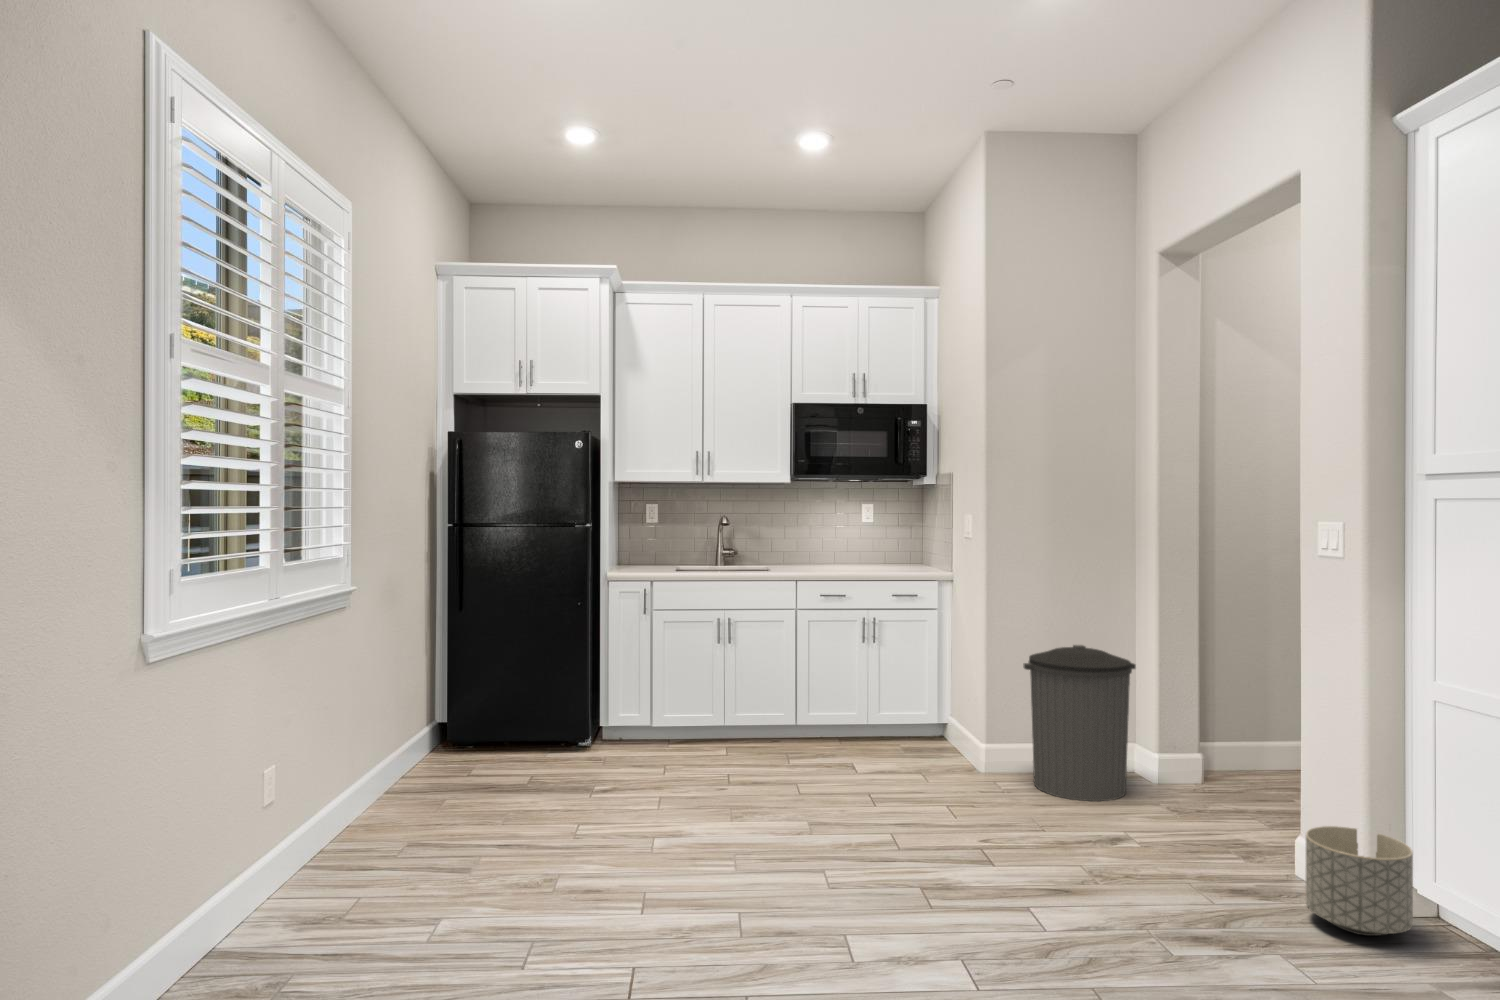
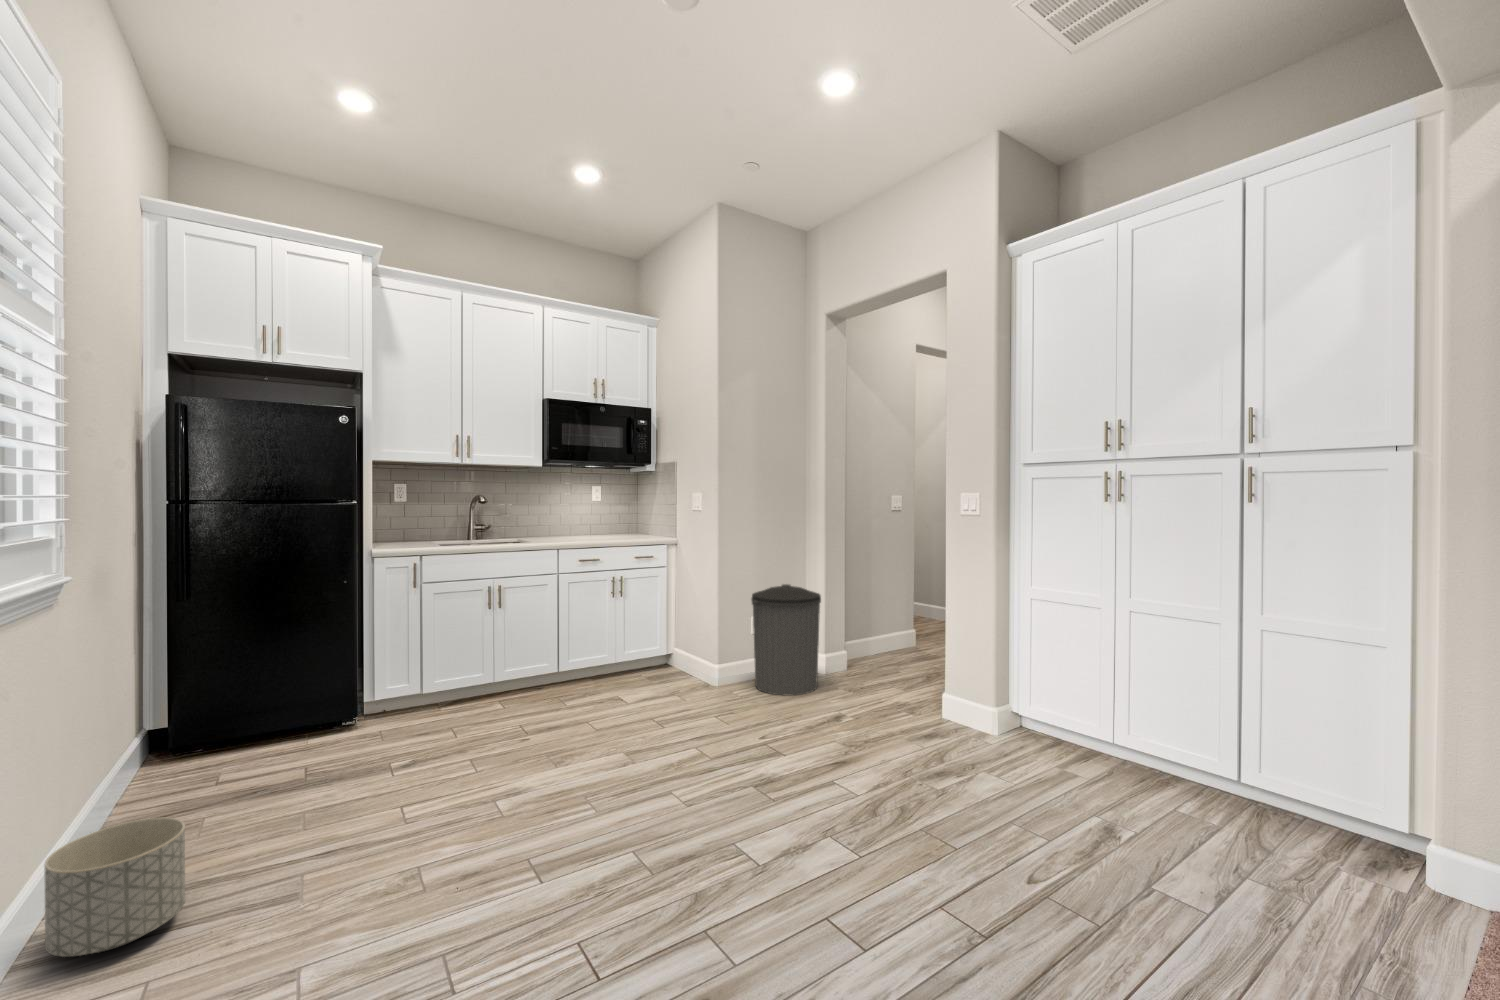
planter: present [1306,826,1413,936] -> present [44,818,185,957]

